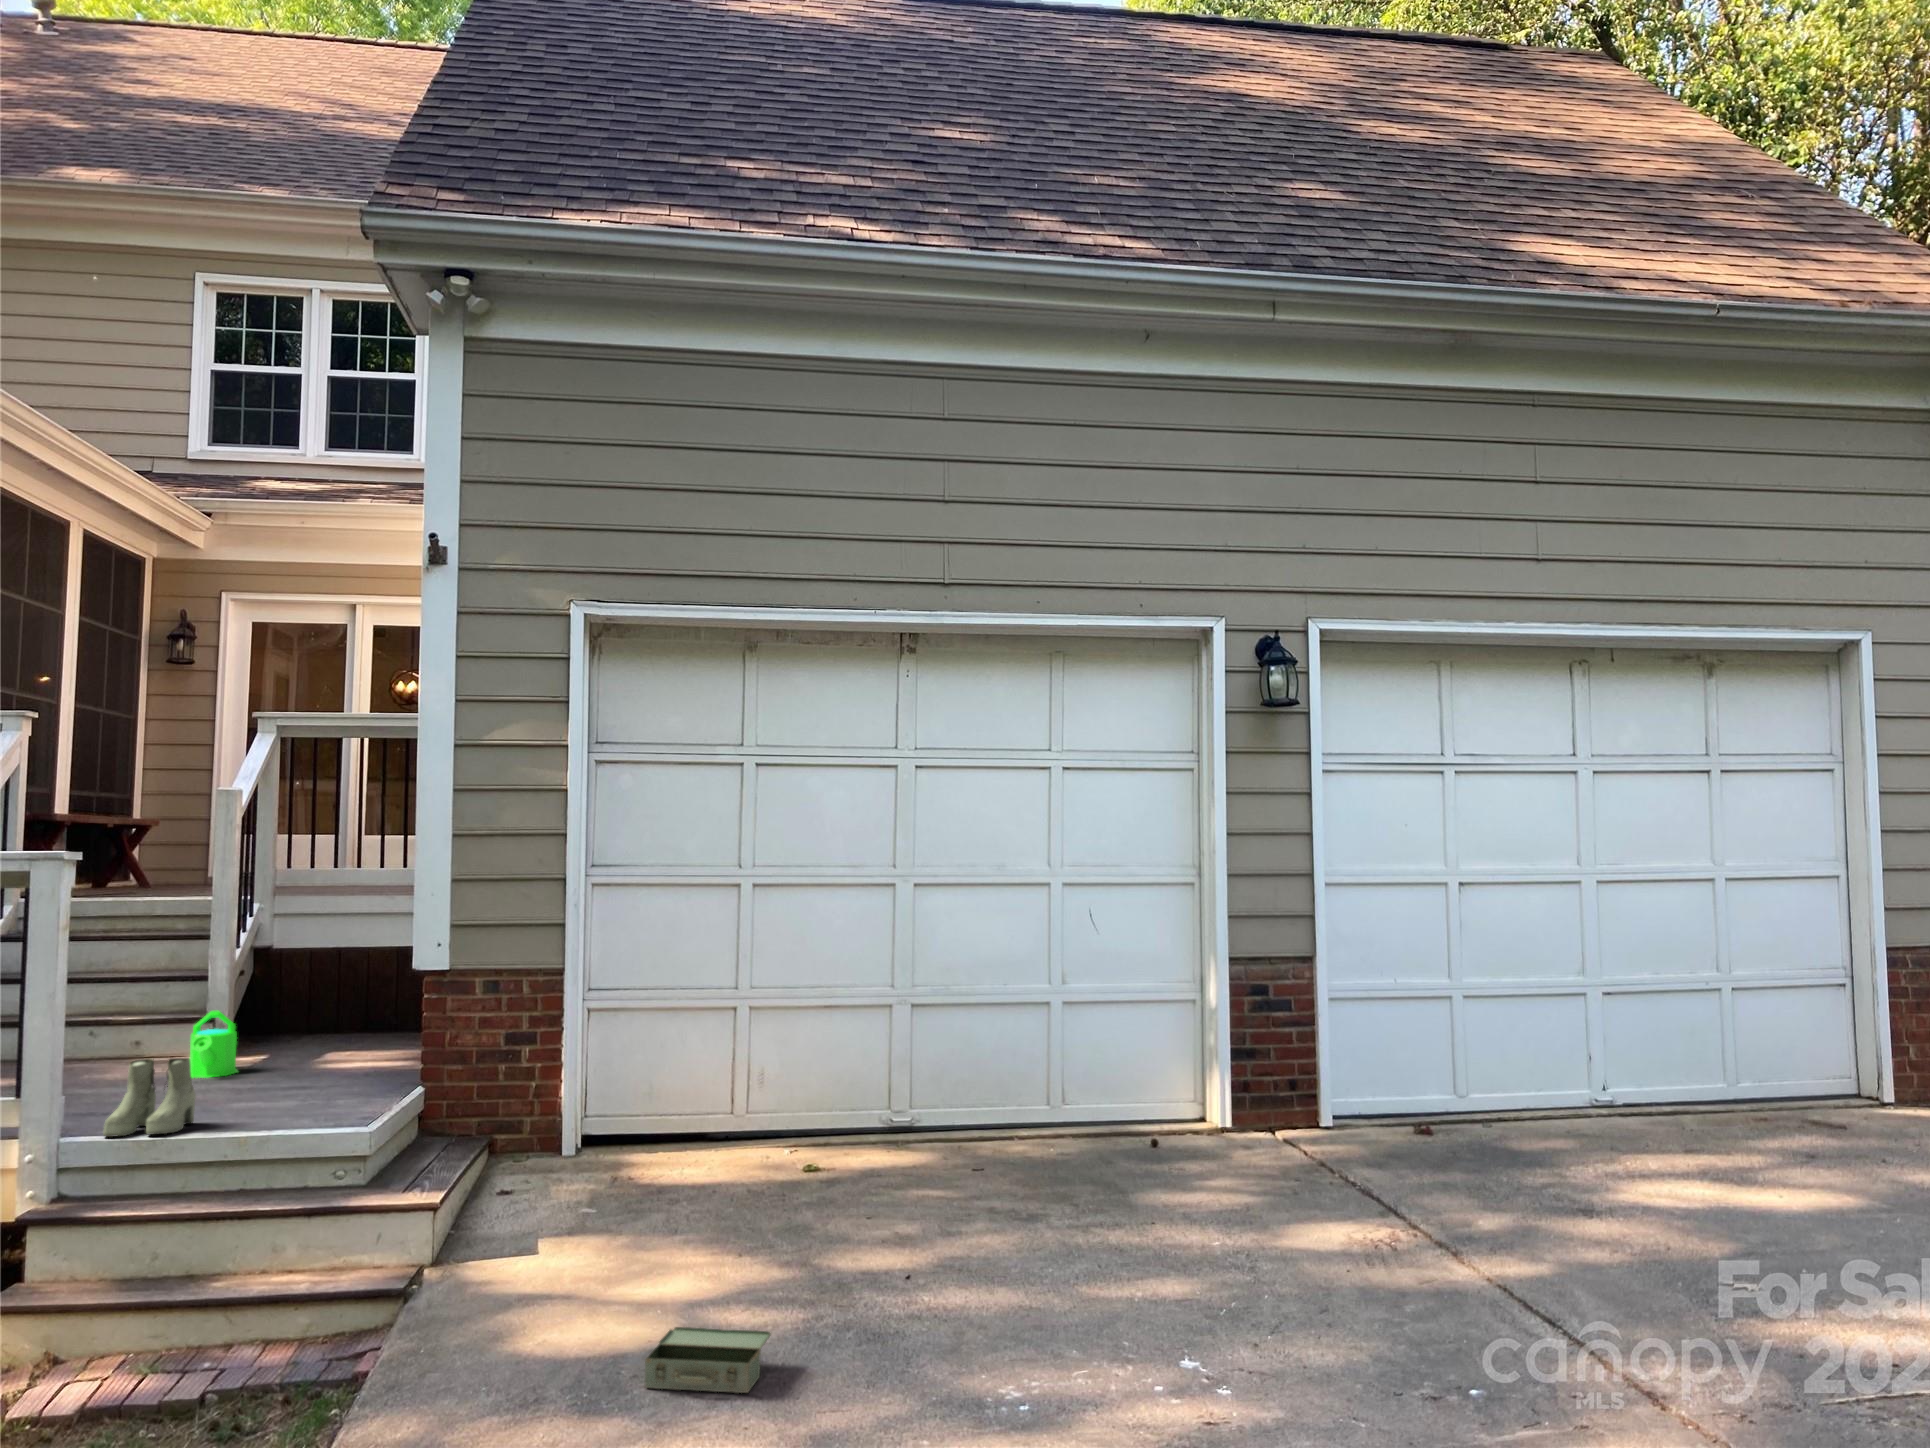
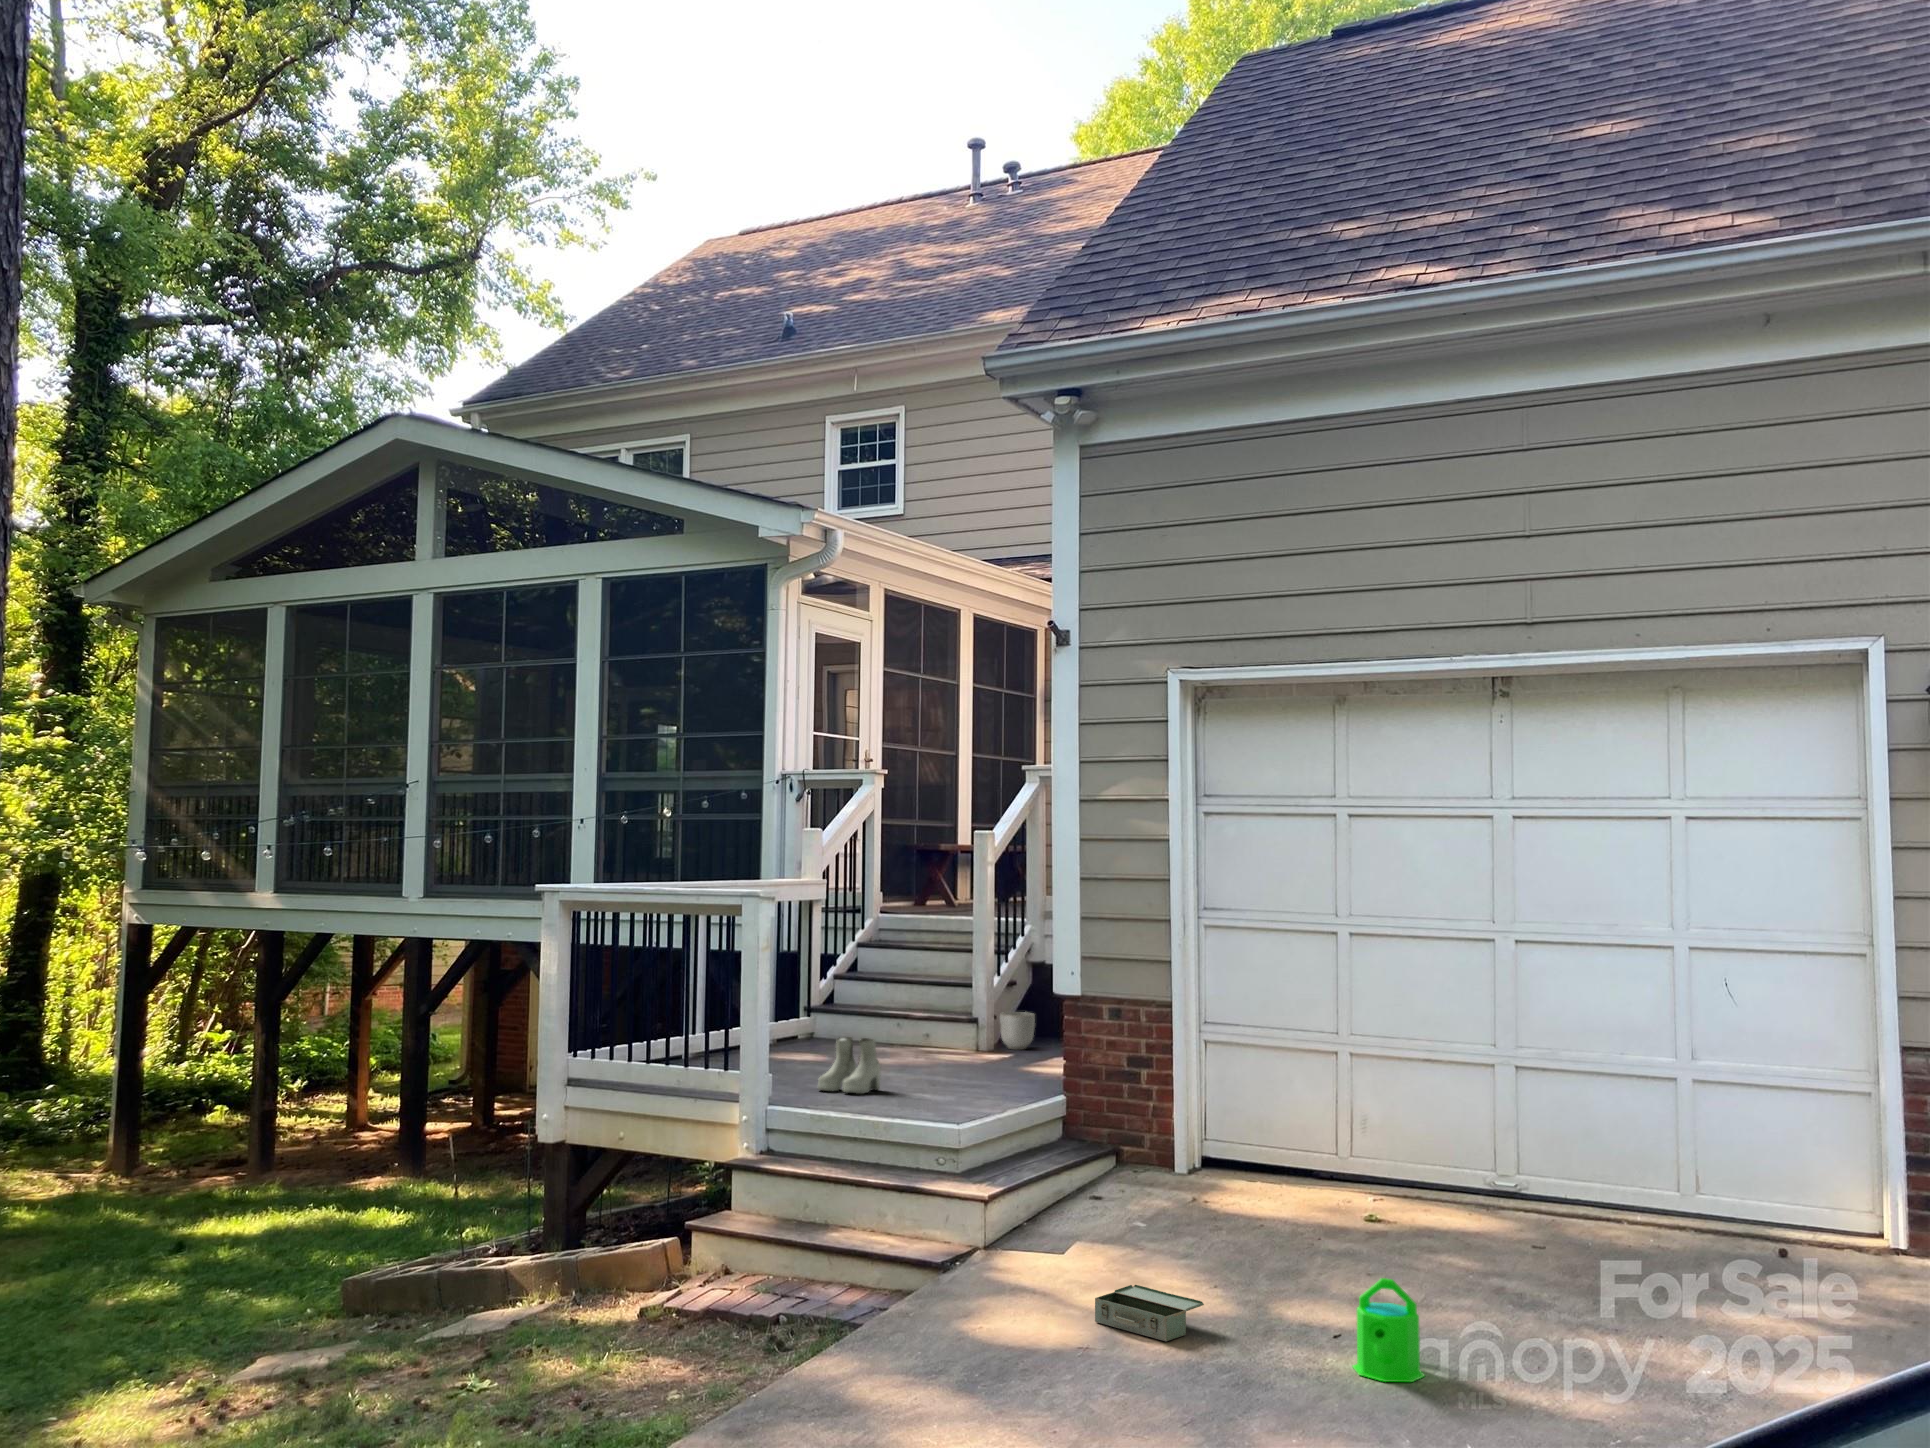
planter: none [273,993,319,1038] -> present [1000,1012,1035,1050]
watering can: present [190,1011,238,1078] -> present [1353,1278,1424,1382]

